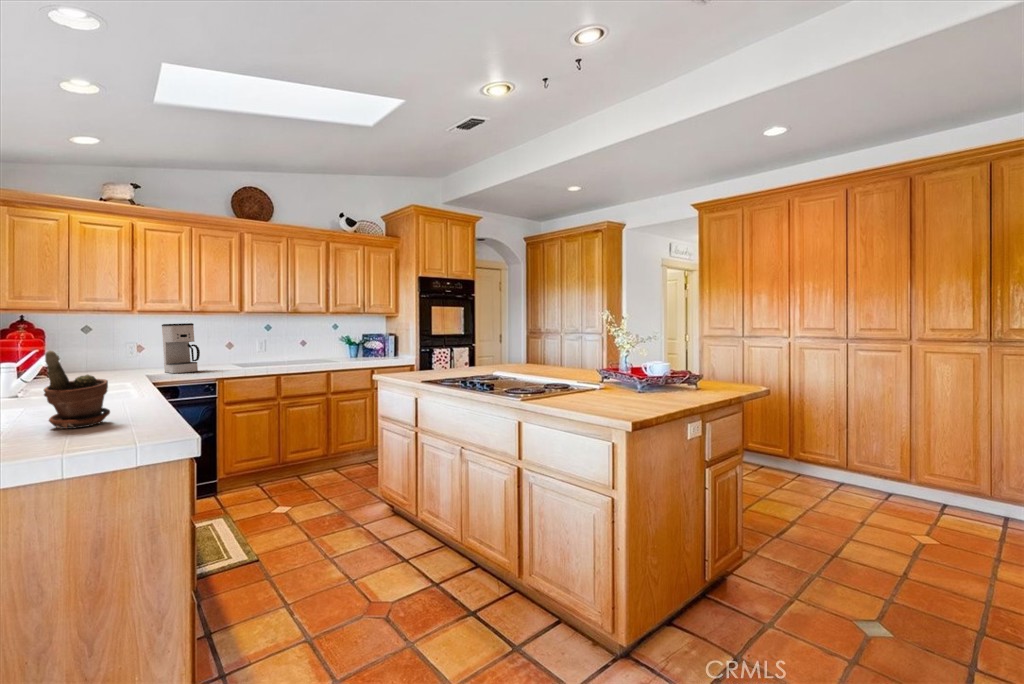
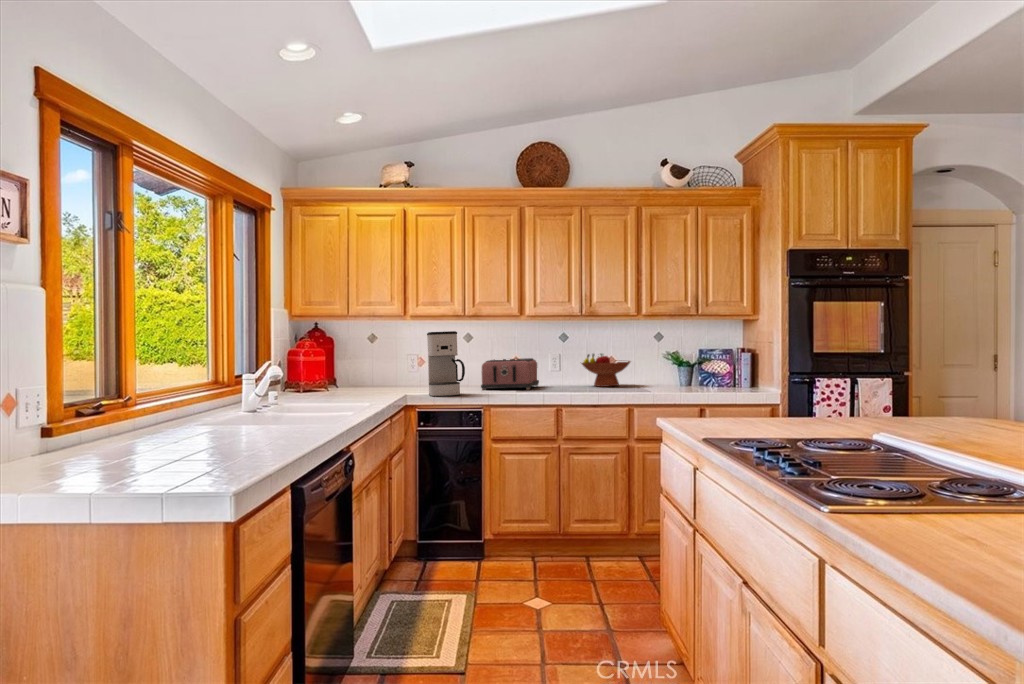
fruit bowl: none [282,339,319,361] -> present [582,354,630,387]
toaster: none [205,343,250,368] -> present [481,358,539,390]
potted plant: present [44,351,110,429] -> none [105,367,187,478]

